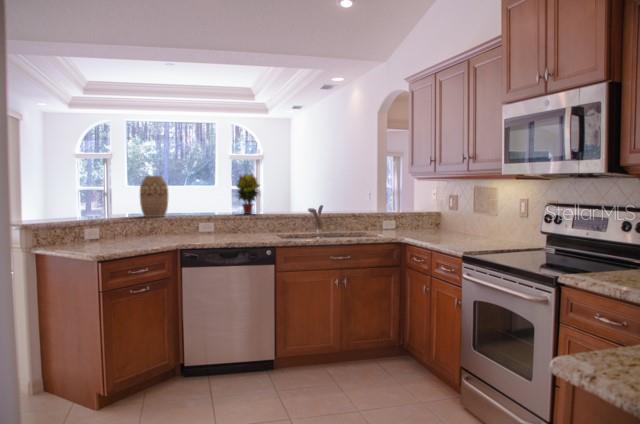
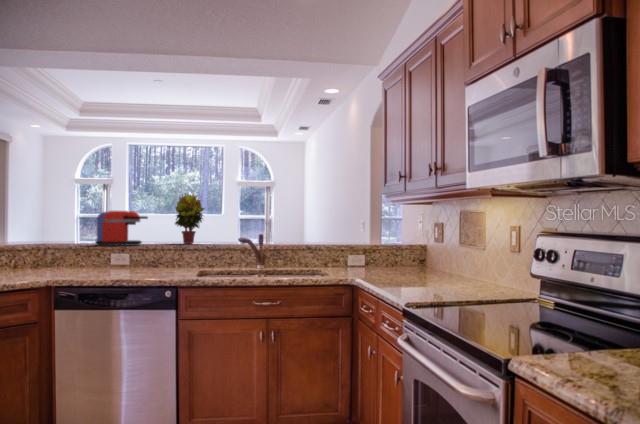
vase: present [140,176,168,217] -> none [38,194,75,245]
coffee maker: none [188,189,228,217] -> present [95,211,148,246]

